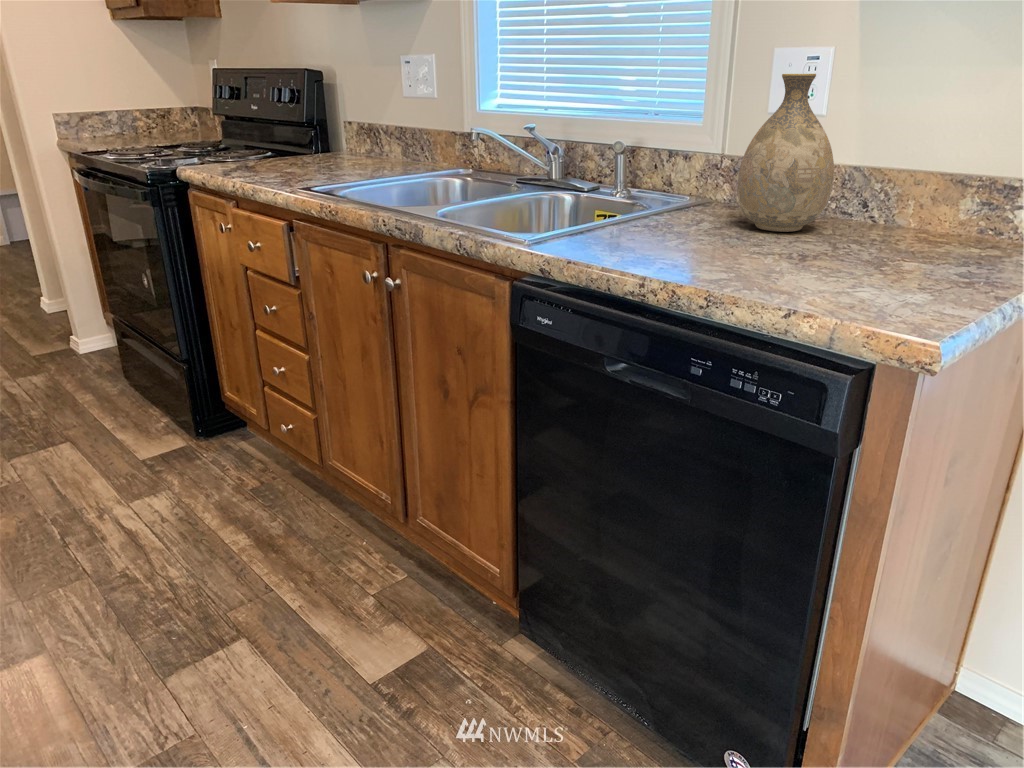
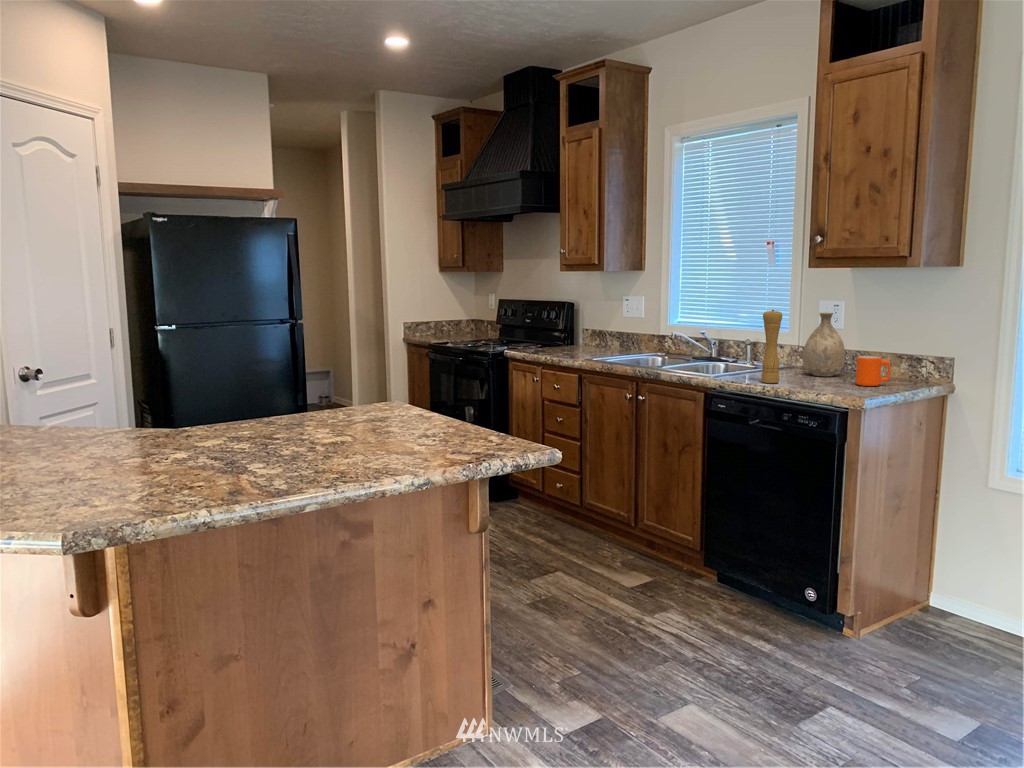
pepper mill: none [641,60,702,268] -> present [761,310,782,383]
mug: none [873,188,968,271] -> present [856,356,890,386]

